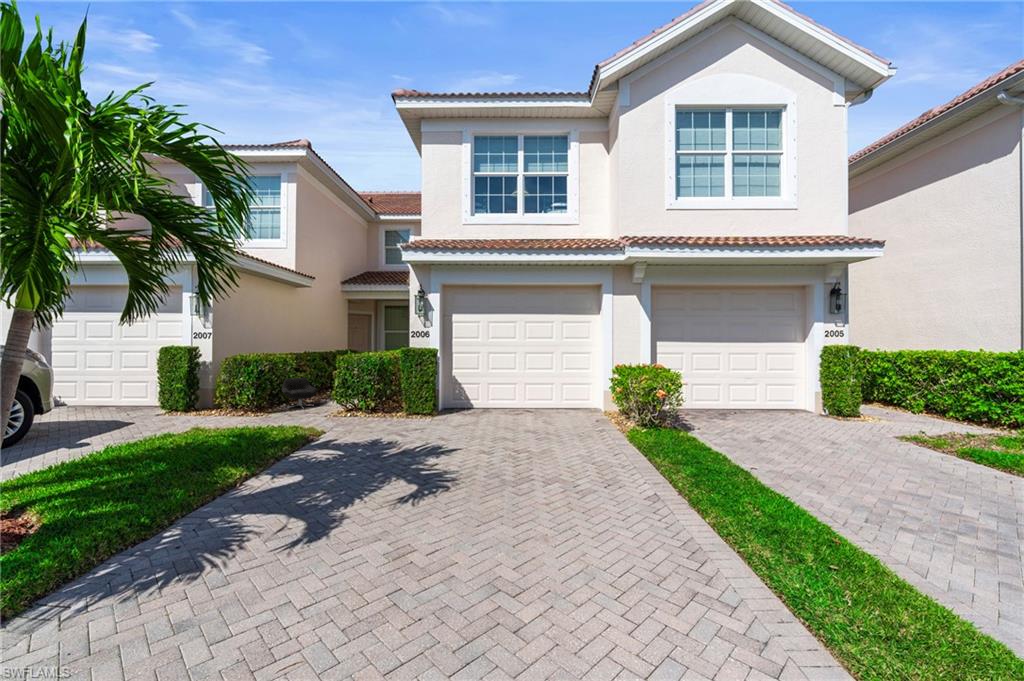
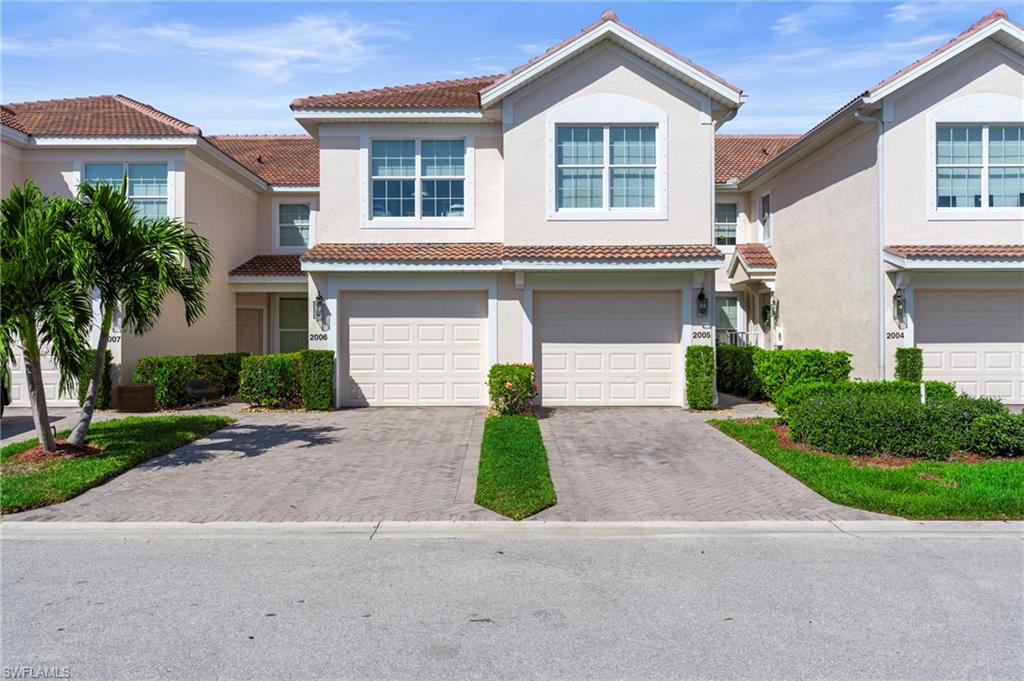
wooden crate: none [194,384,244,419] -> present [116,383,156,412]

